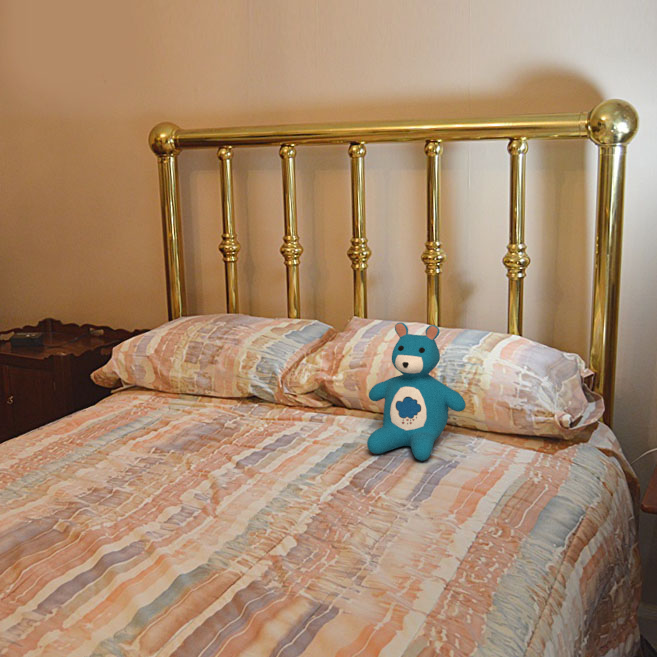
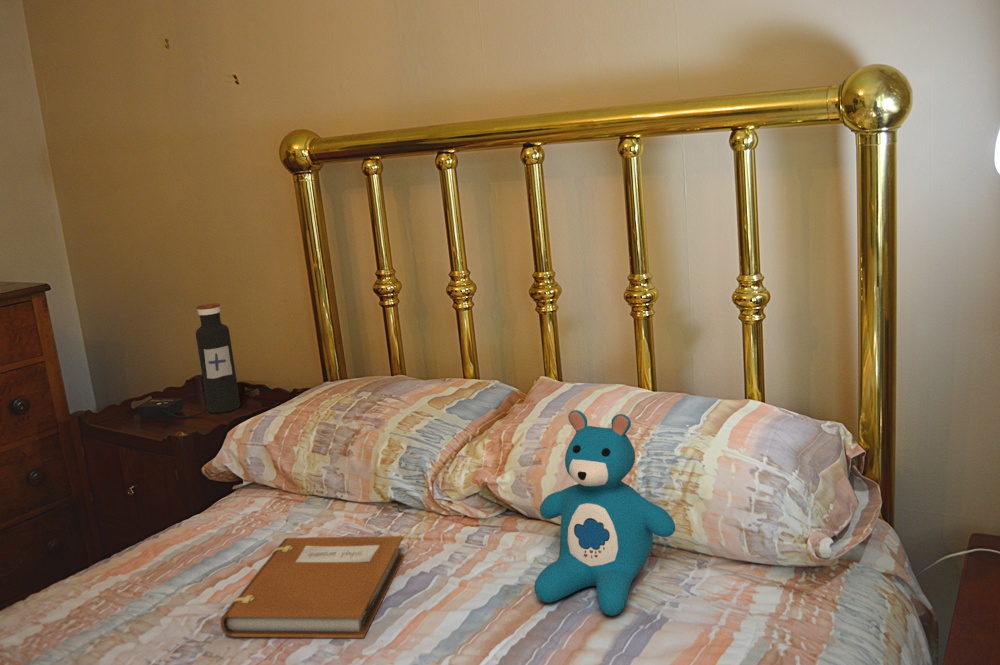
water bottle: none [73,254,104,342] -> present [196,303,240,413]
notebook: none [145,414,265,471] -> present [221,536,404,638]

